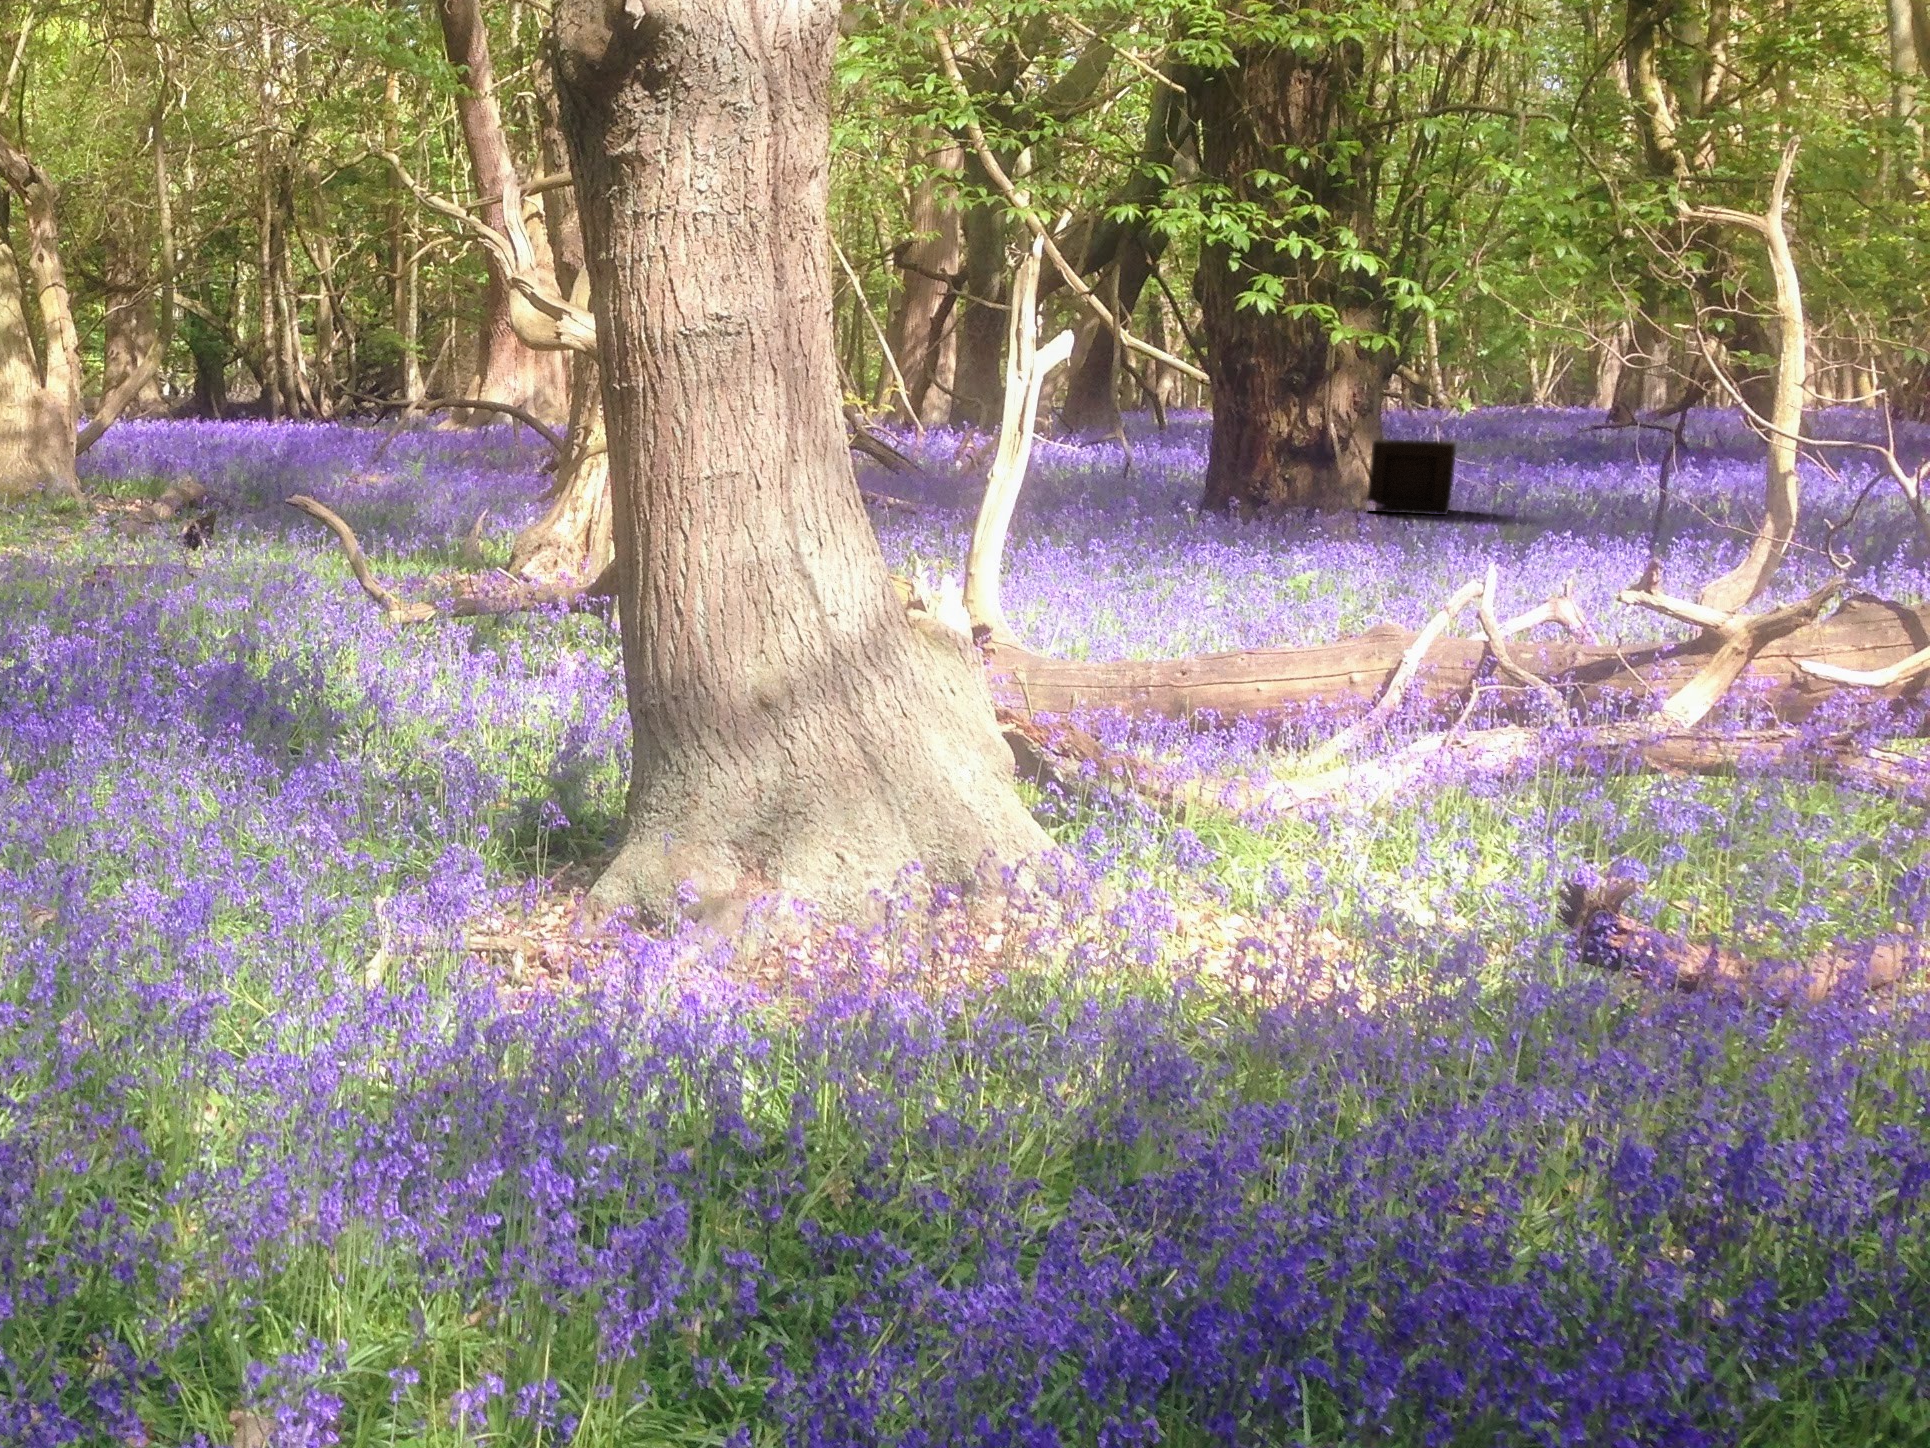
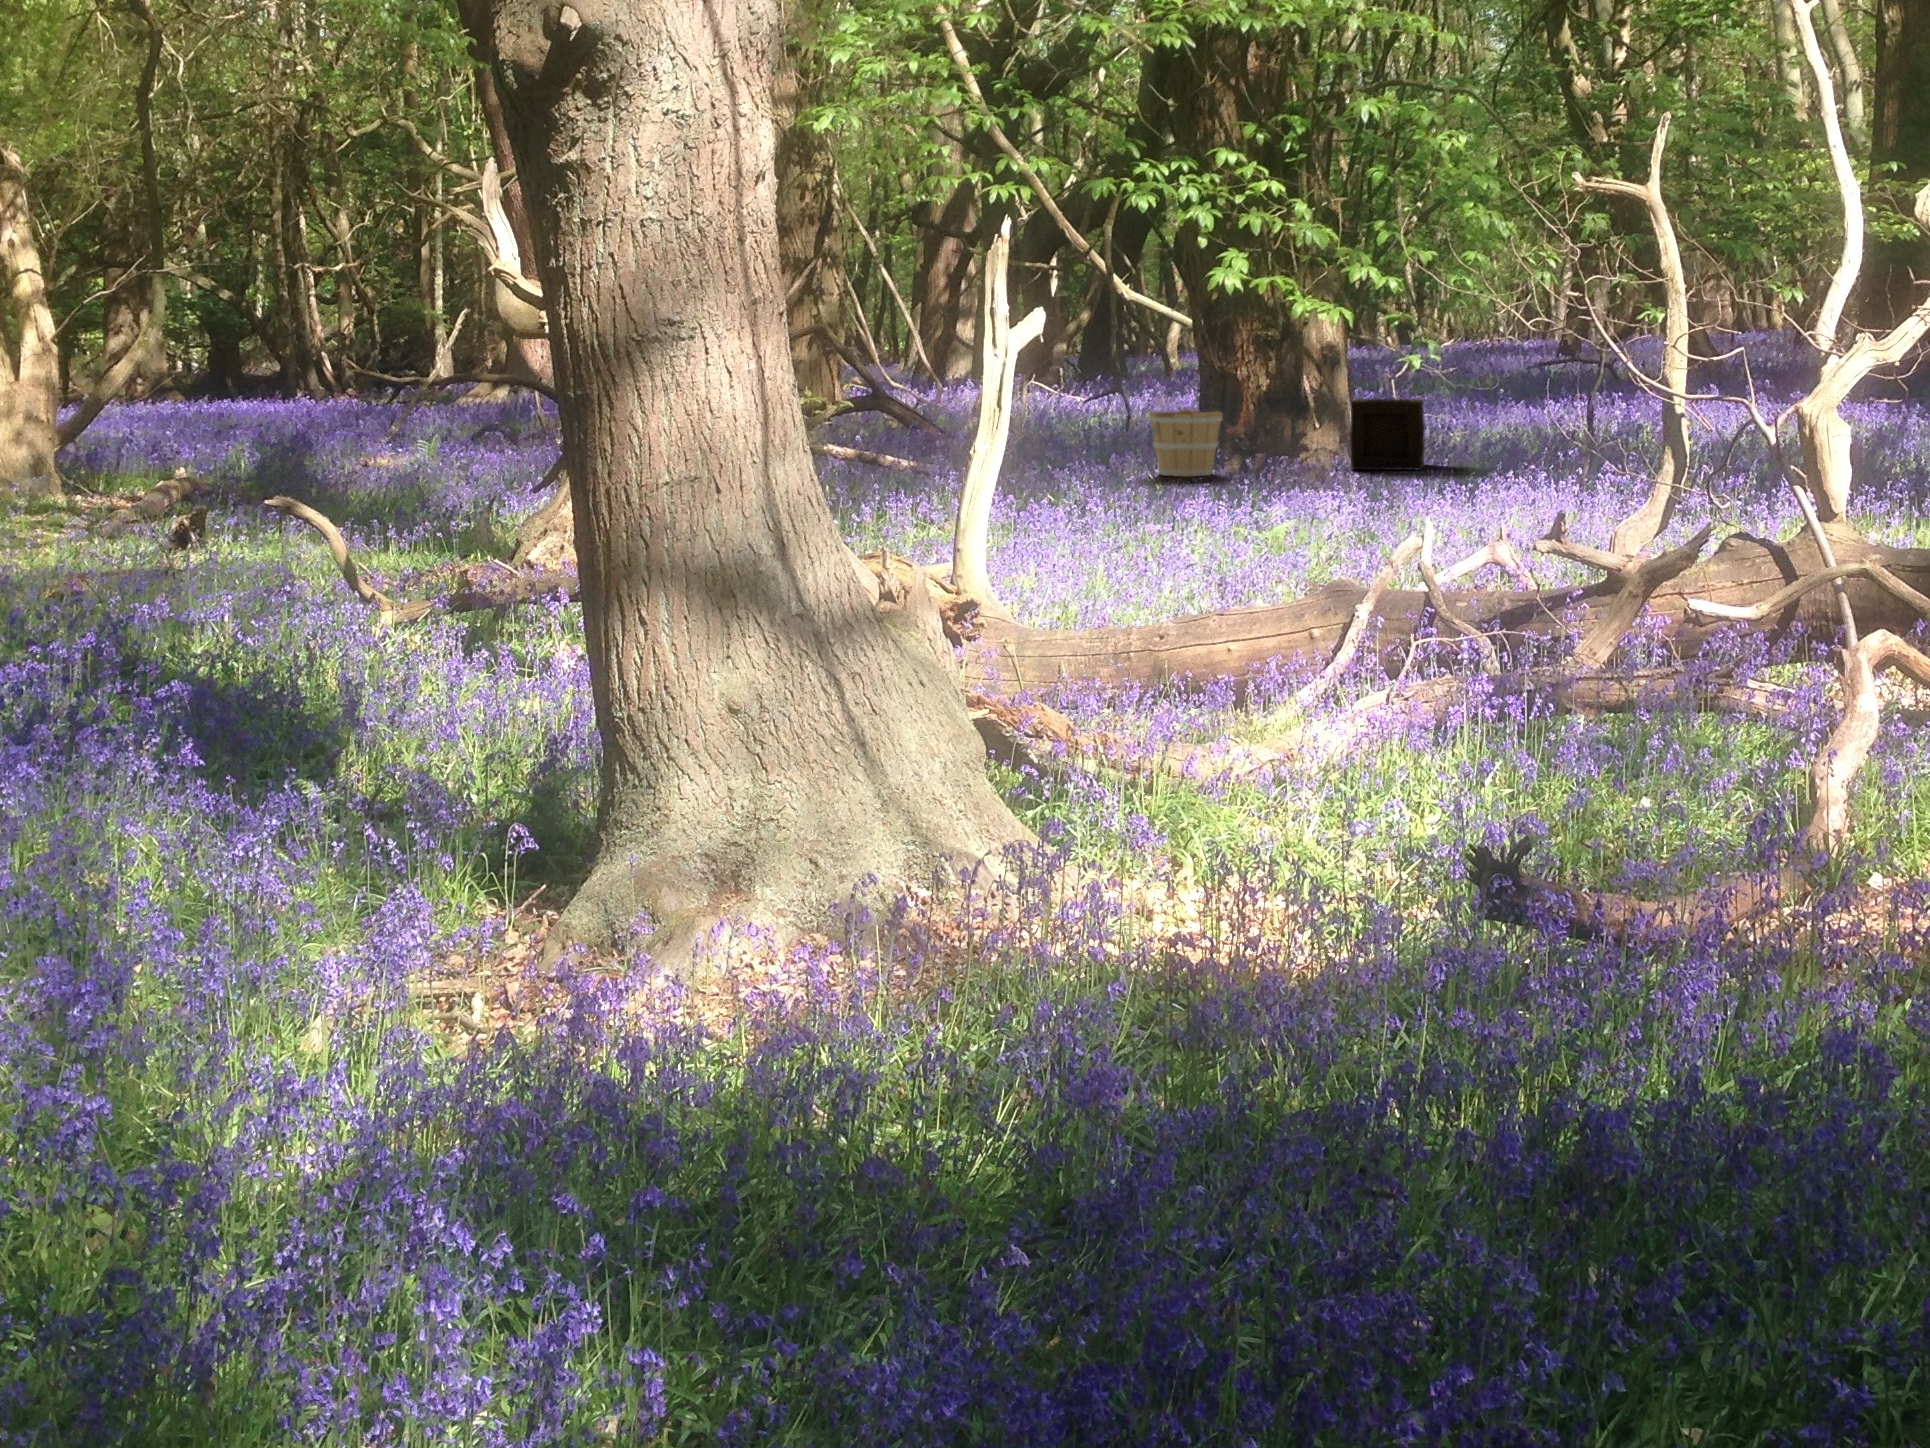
wooden bucket: none [1148,444,1229,511] -> present [1148,409,1223,477]

